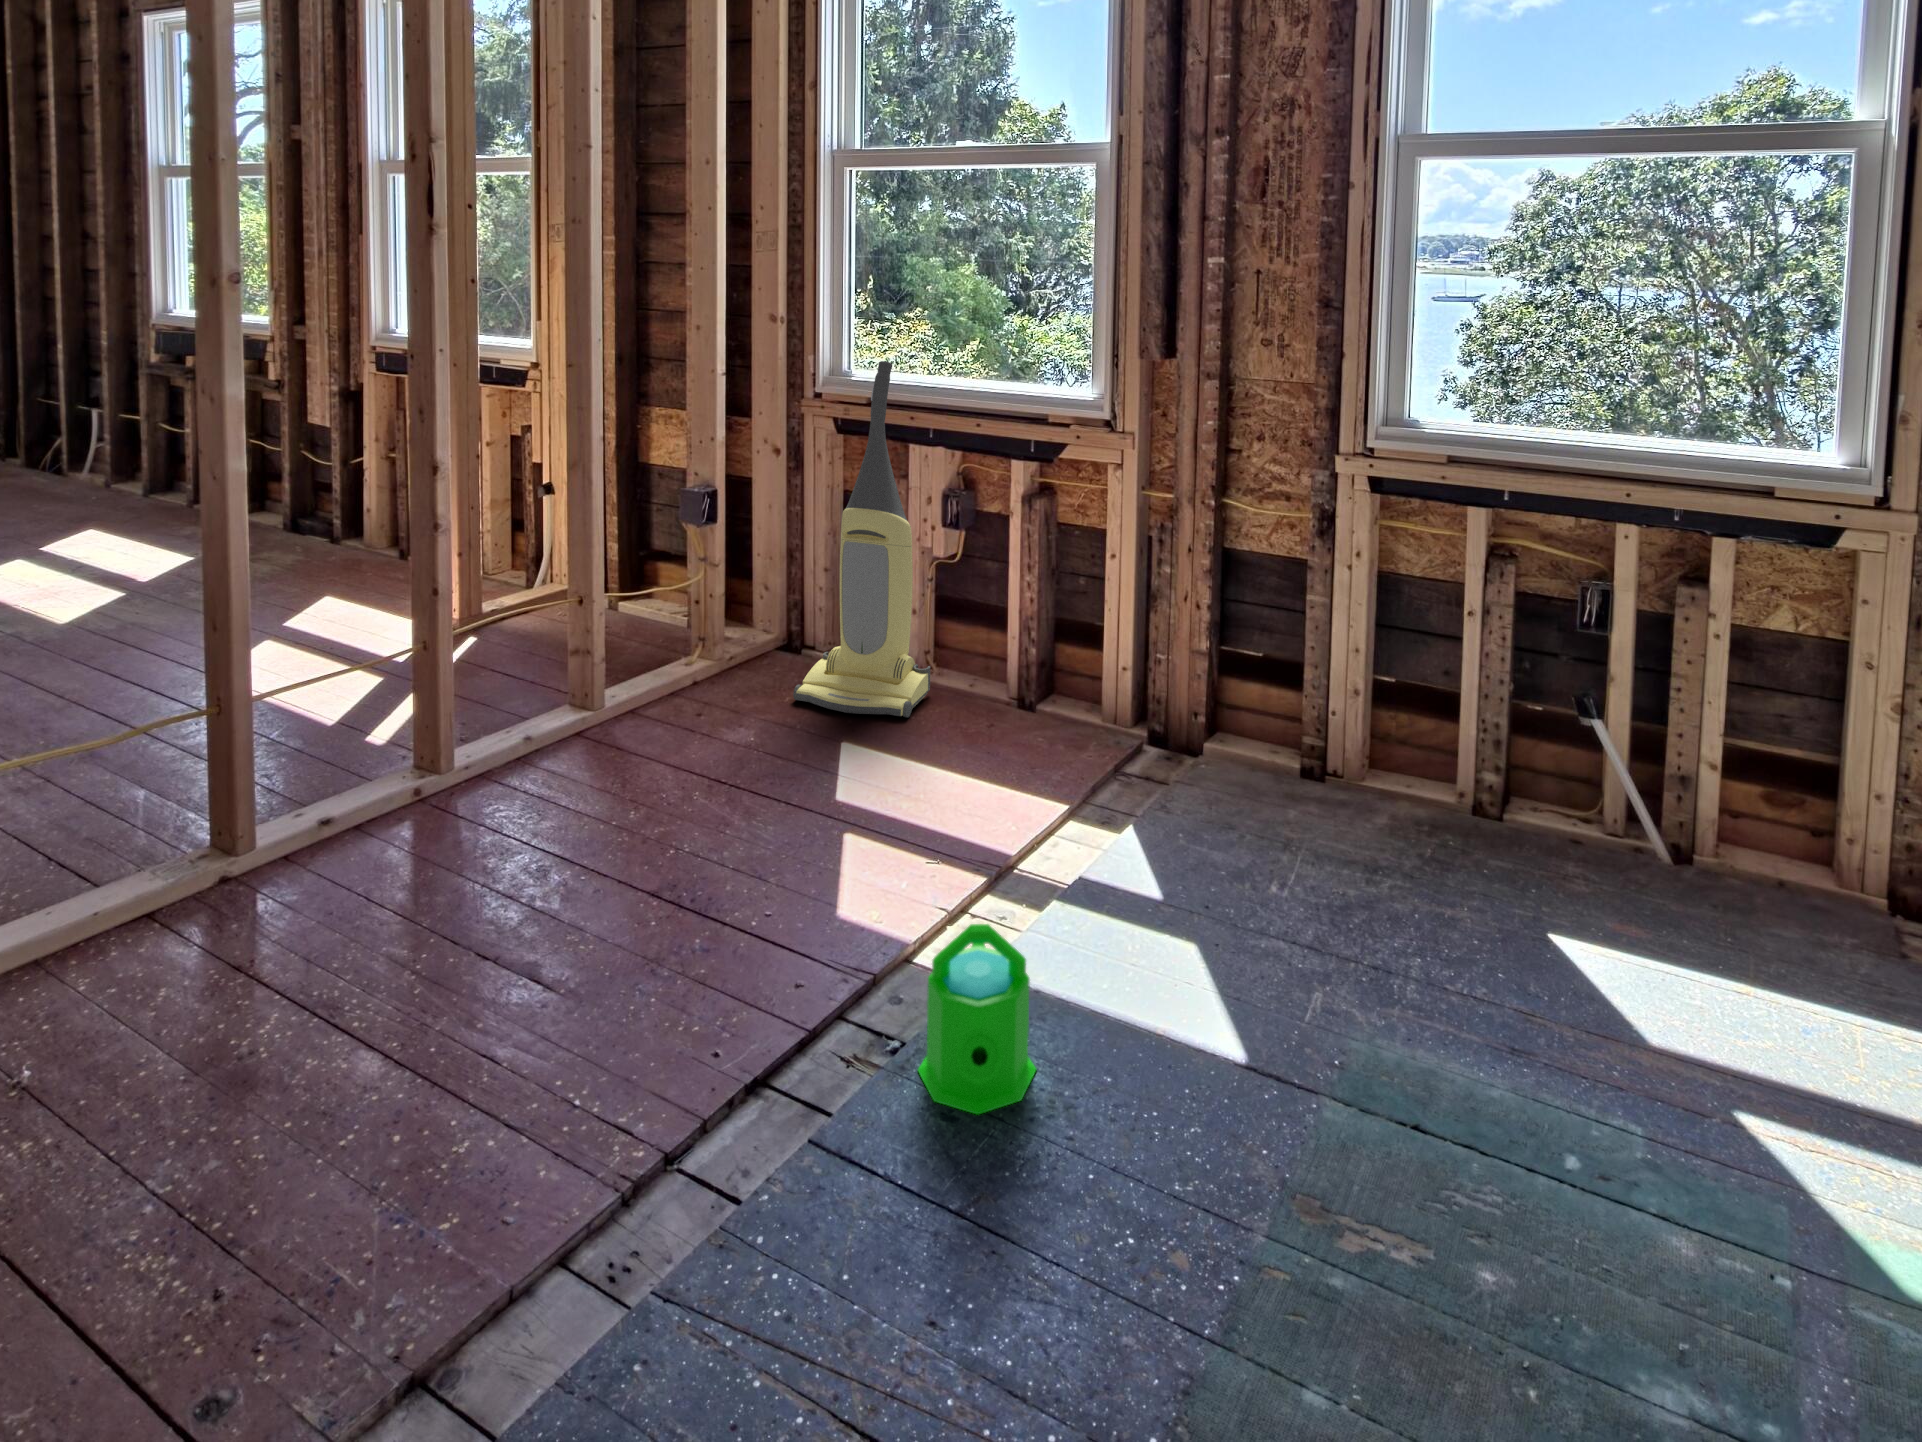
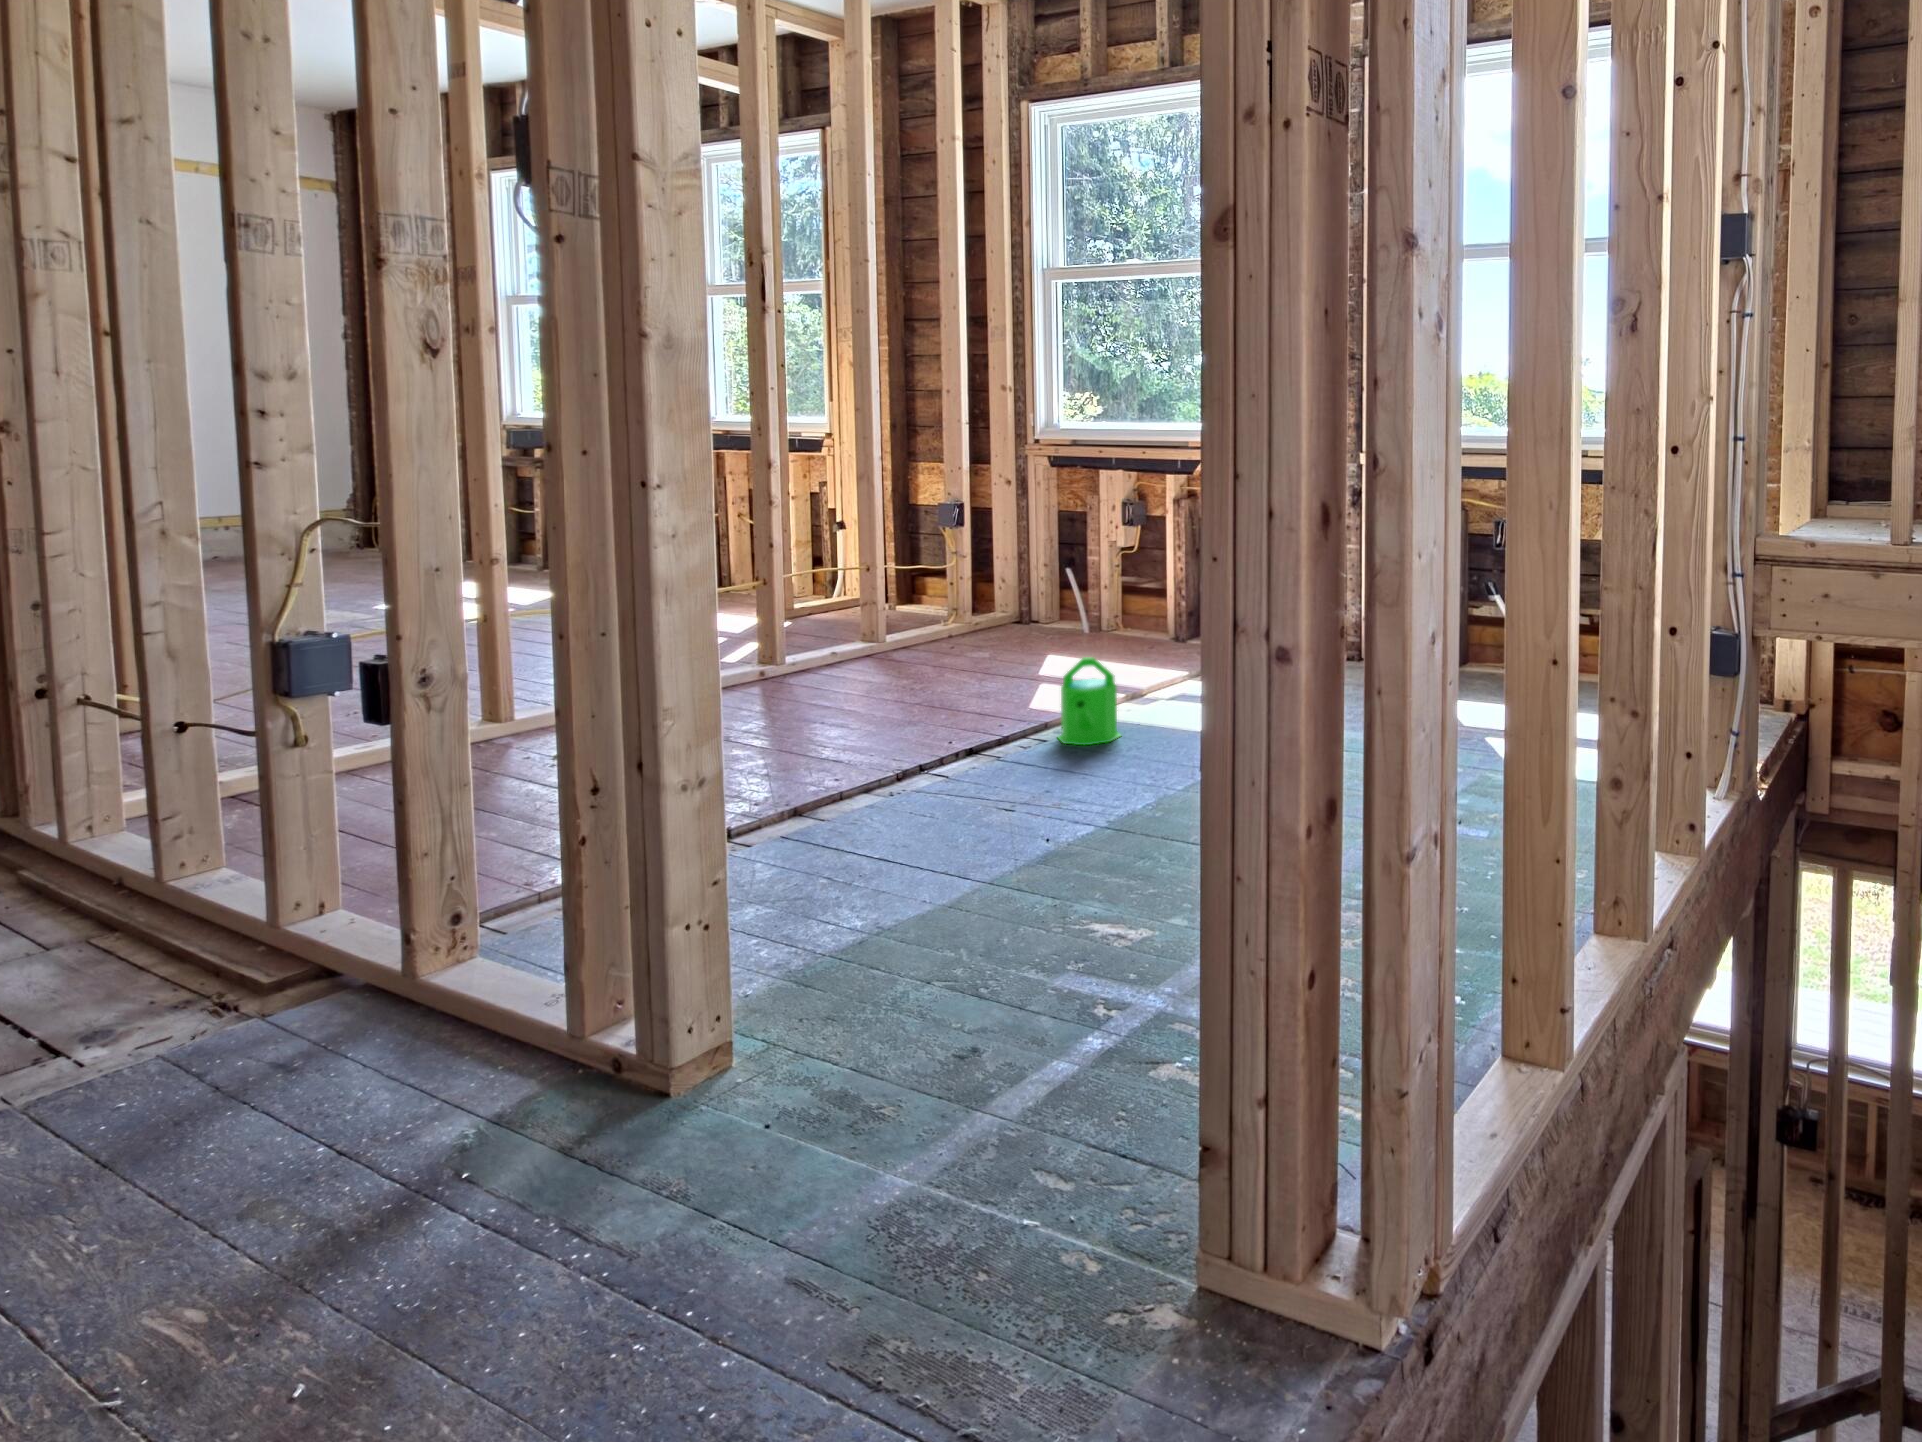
vacuum cleaner: present [793,361,930,718] -> none [1018,411,1114,646]

